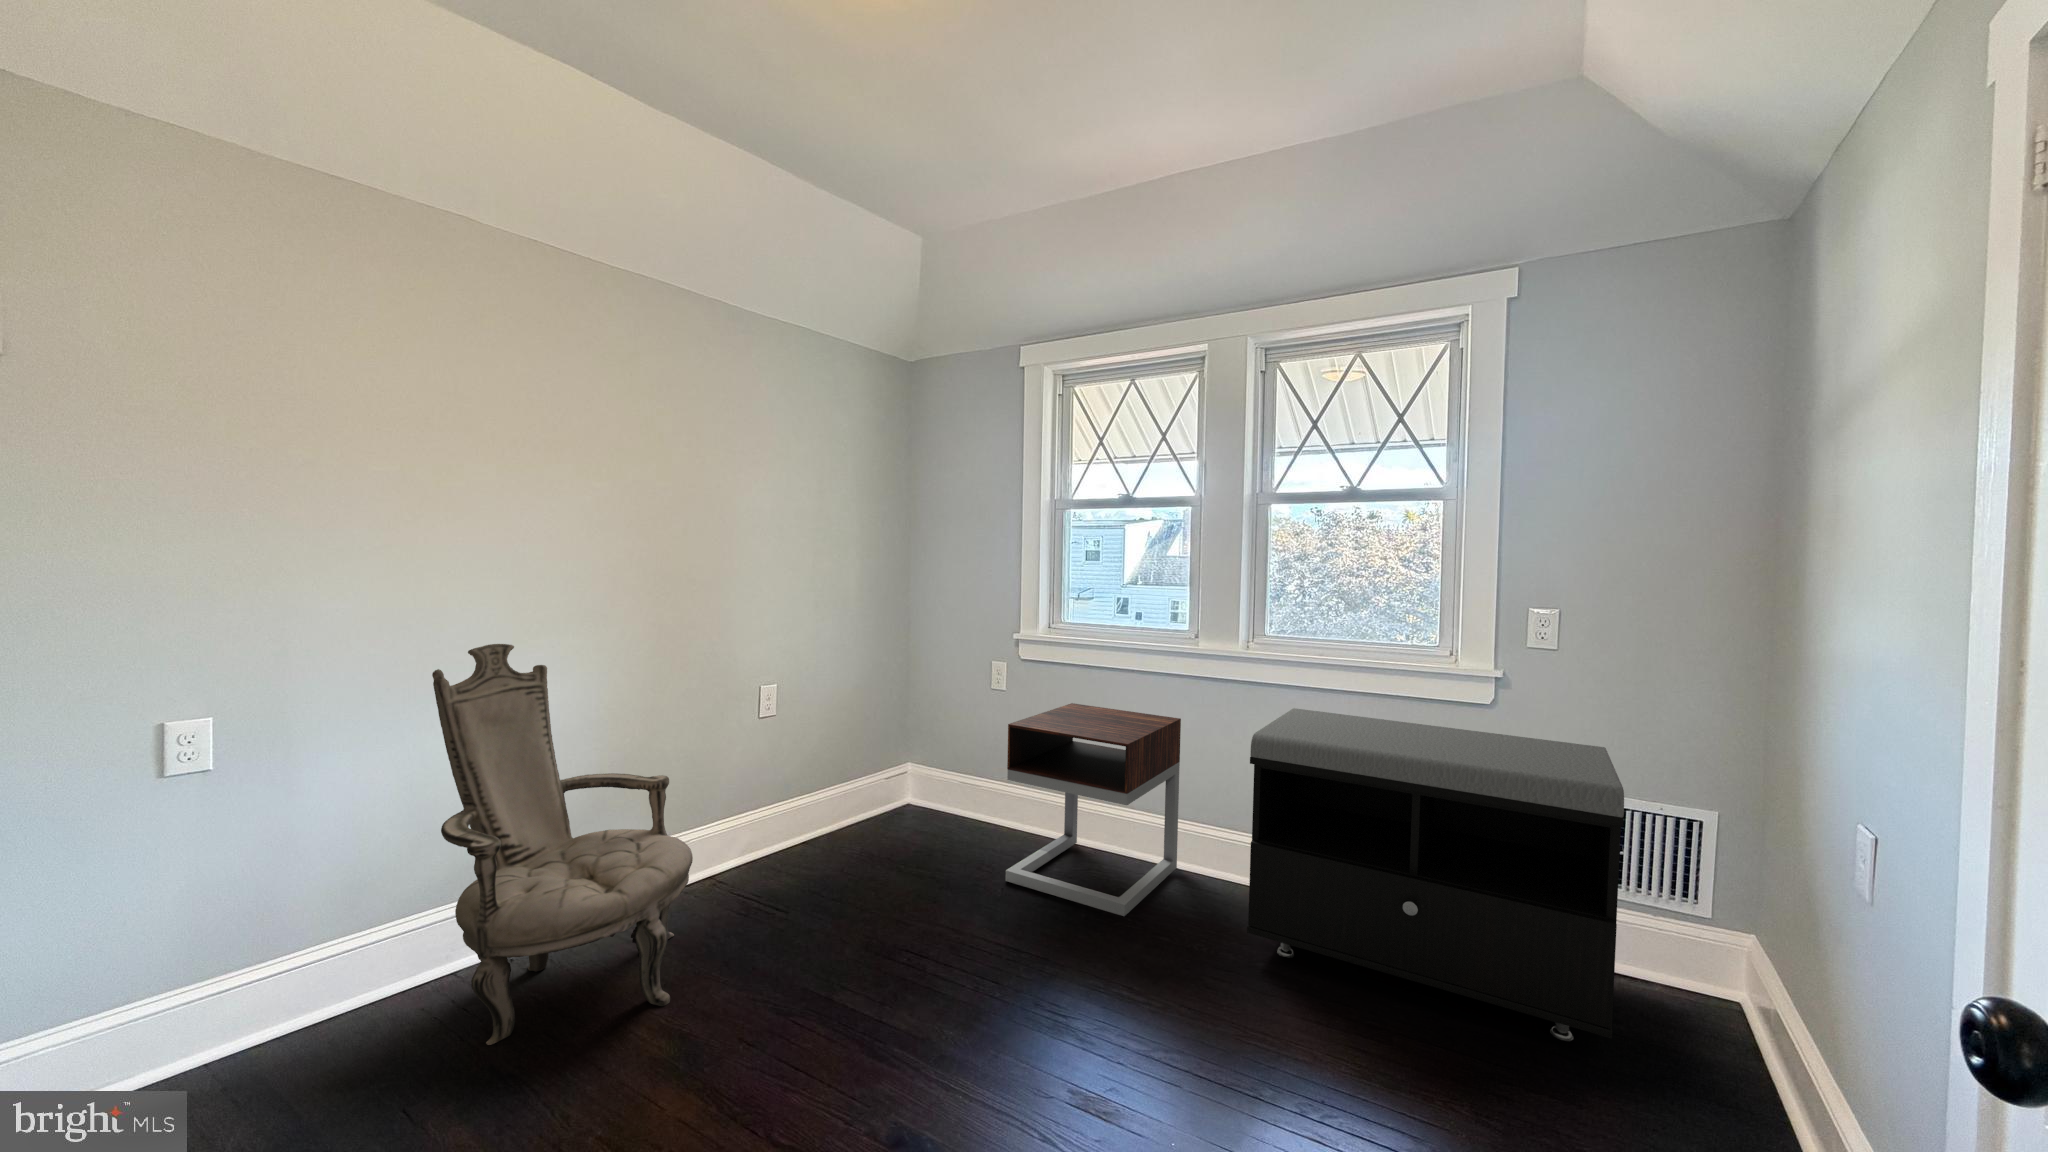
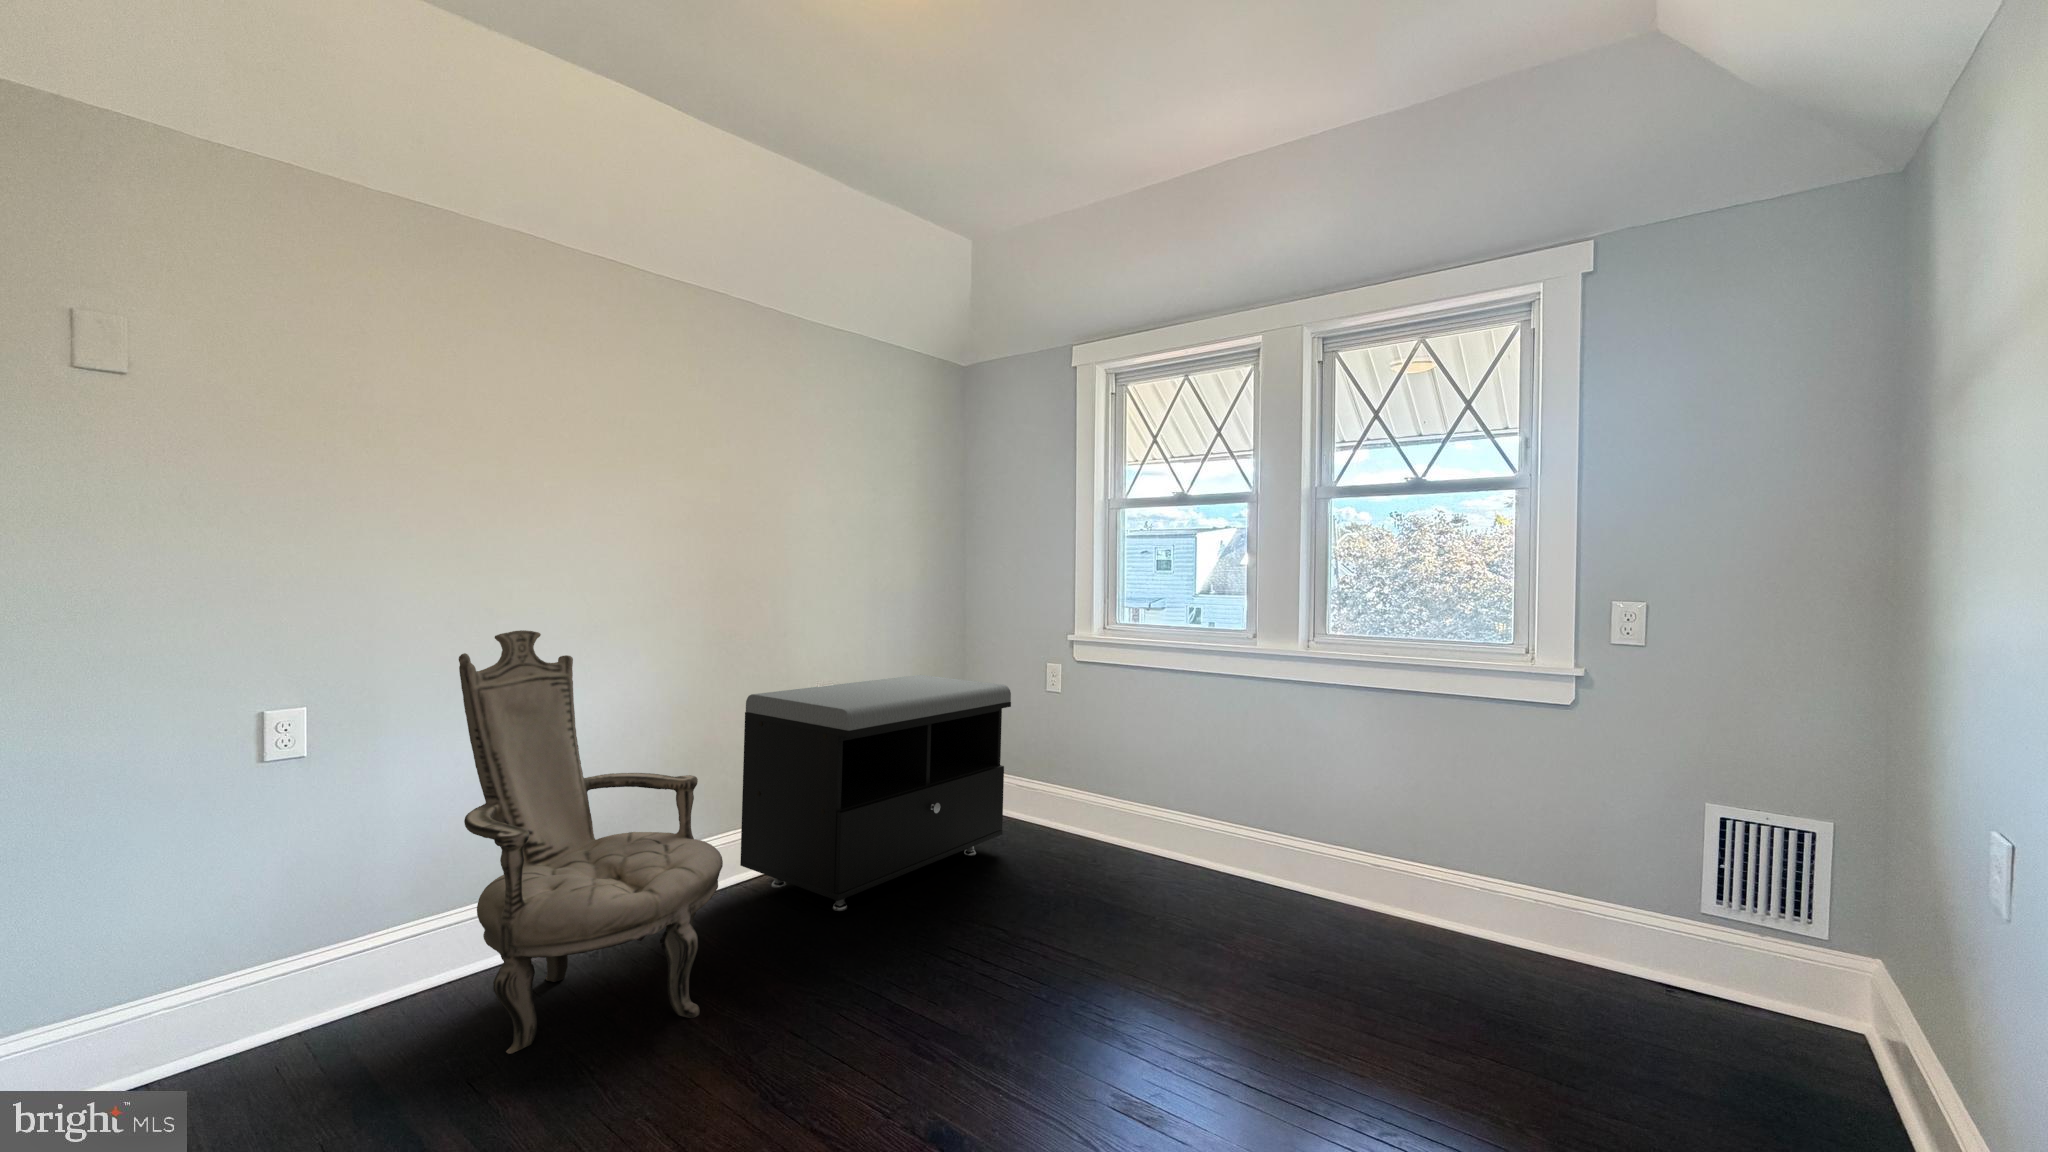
nightstand: present [1006,703,1181,916] -> none [1047,713,1234,937]
storage bench: present [1247,708,1624,1041] -> present [740,675,1011,911]

